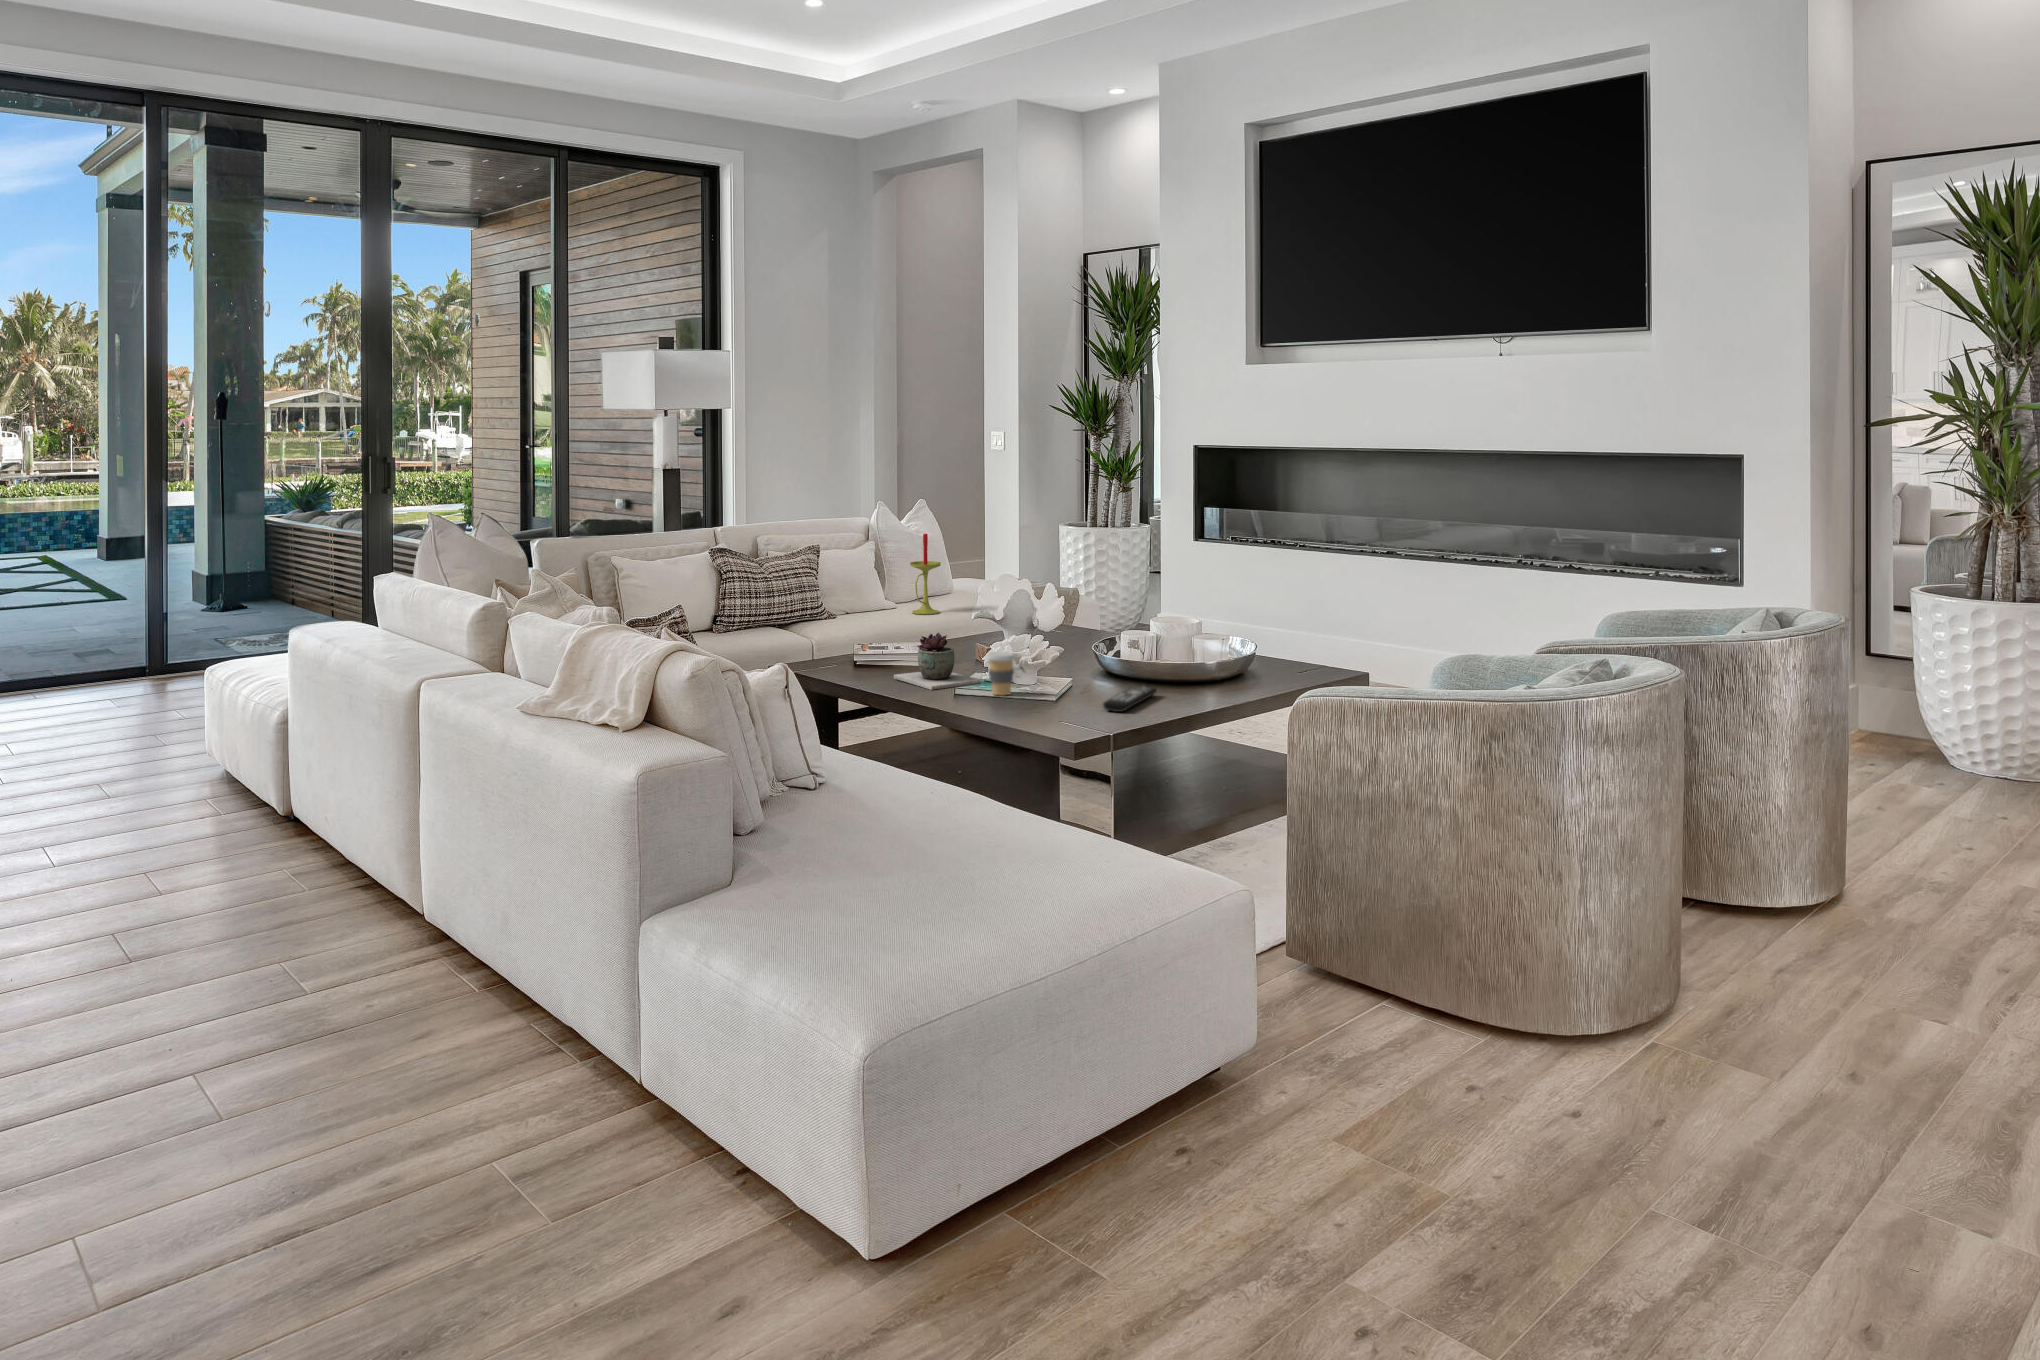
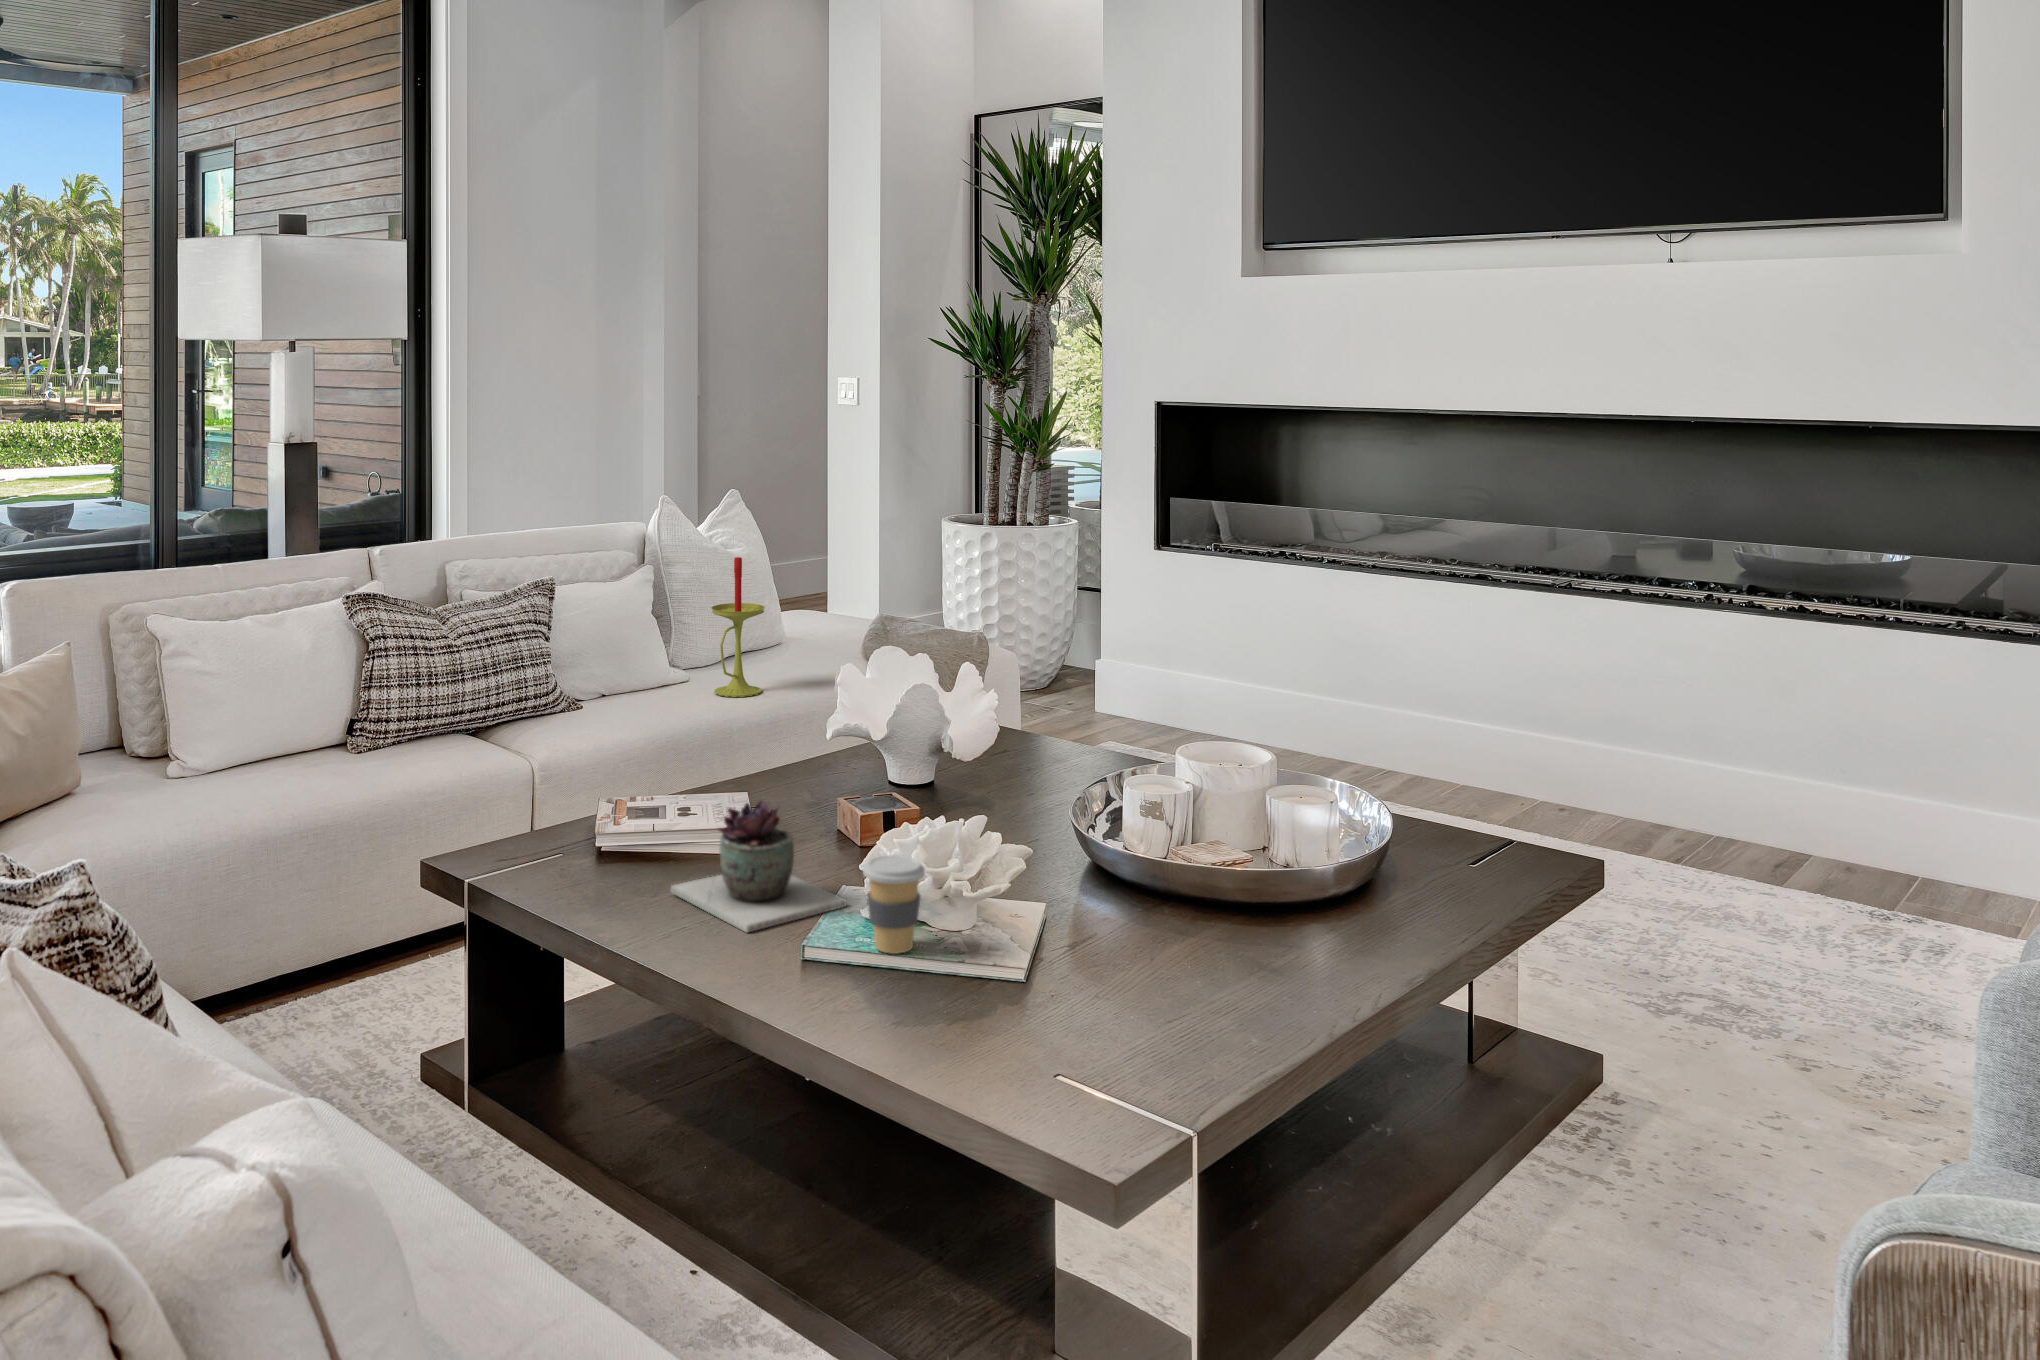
remote control: present [1103,686,1156,712] -> none [1123,928,1219,1019]

